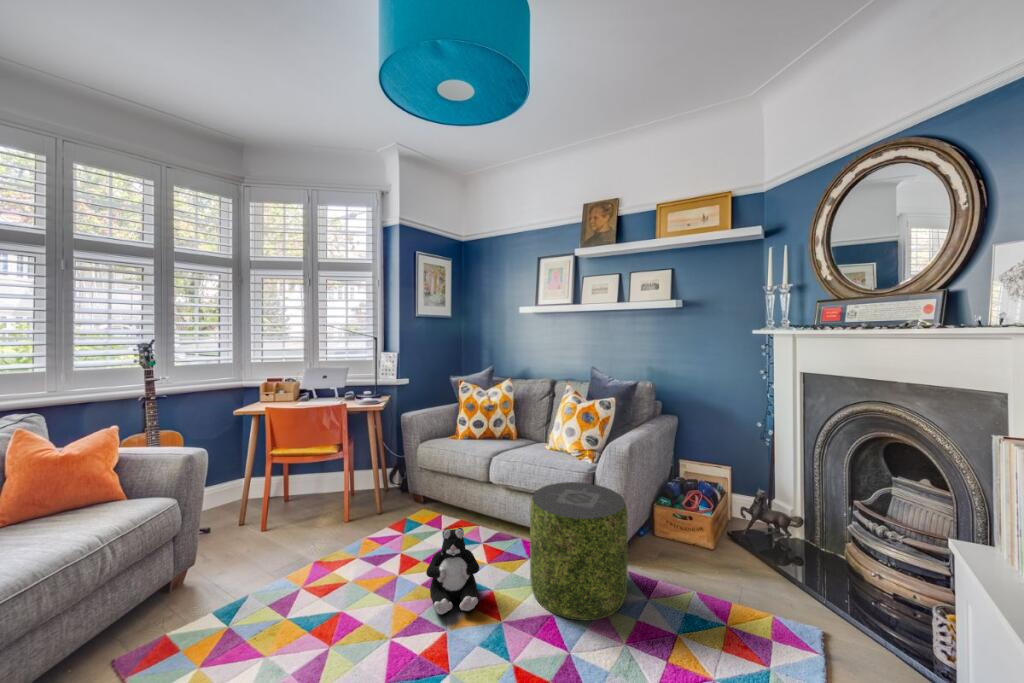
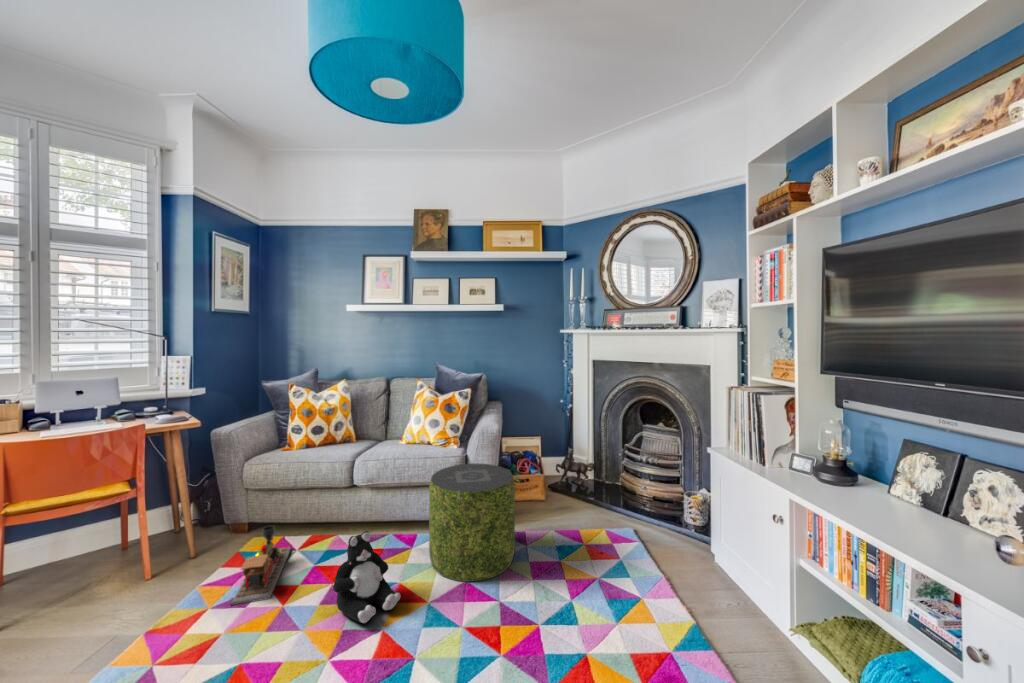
toy train: none [375,501,440,563] -> present [231,525,291,605]

